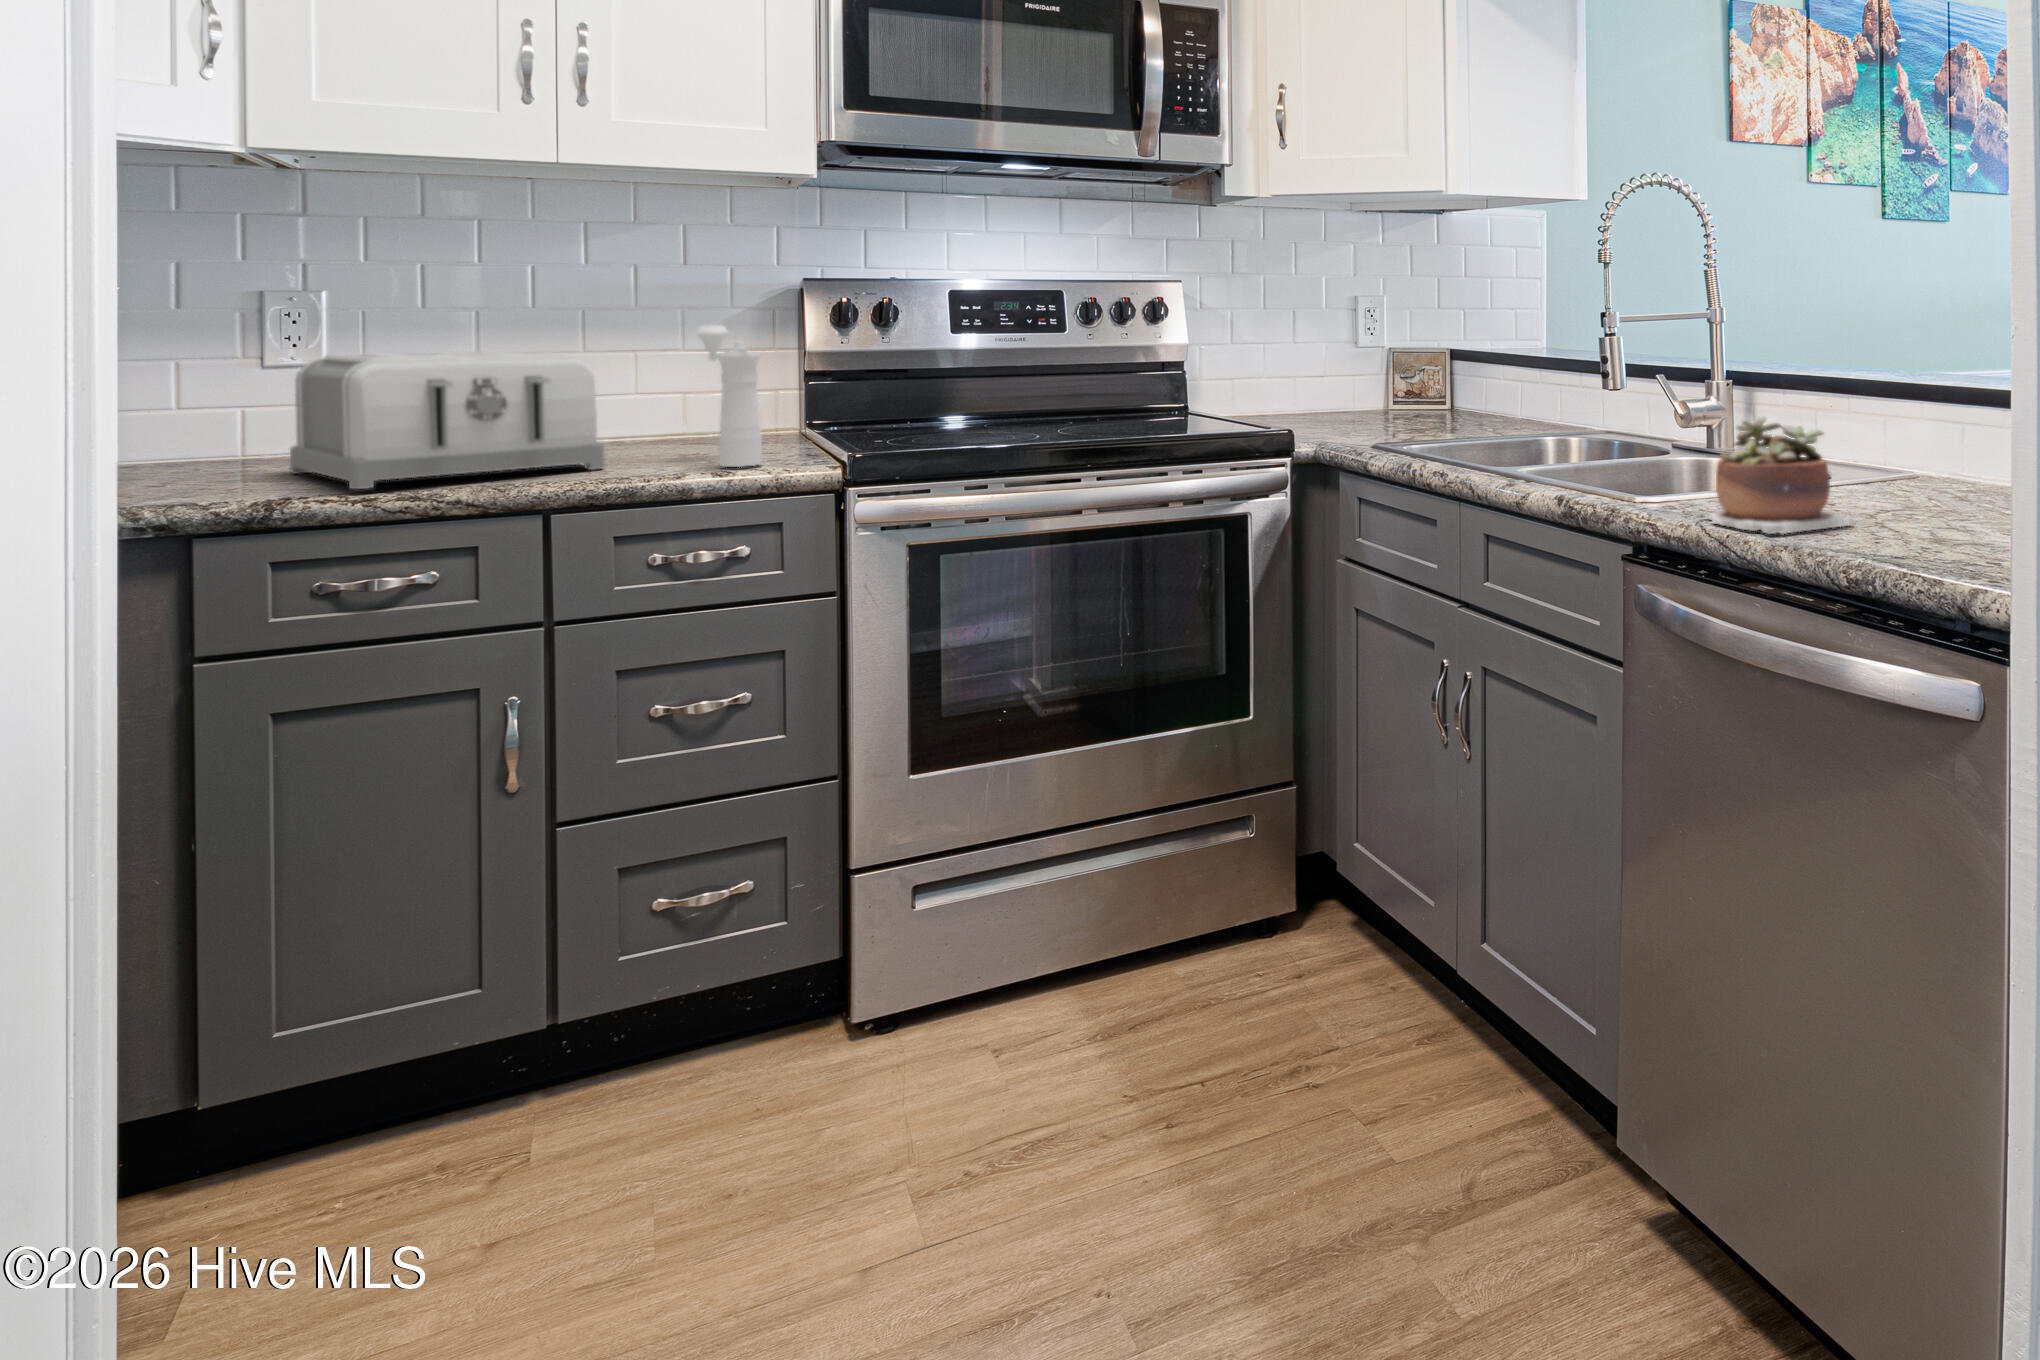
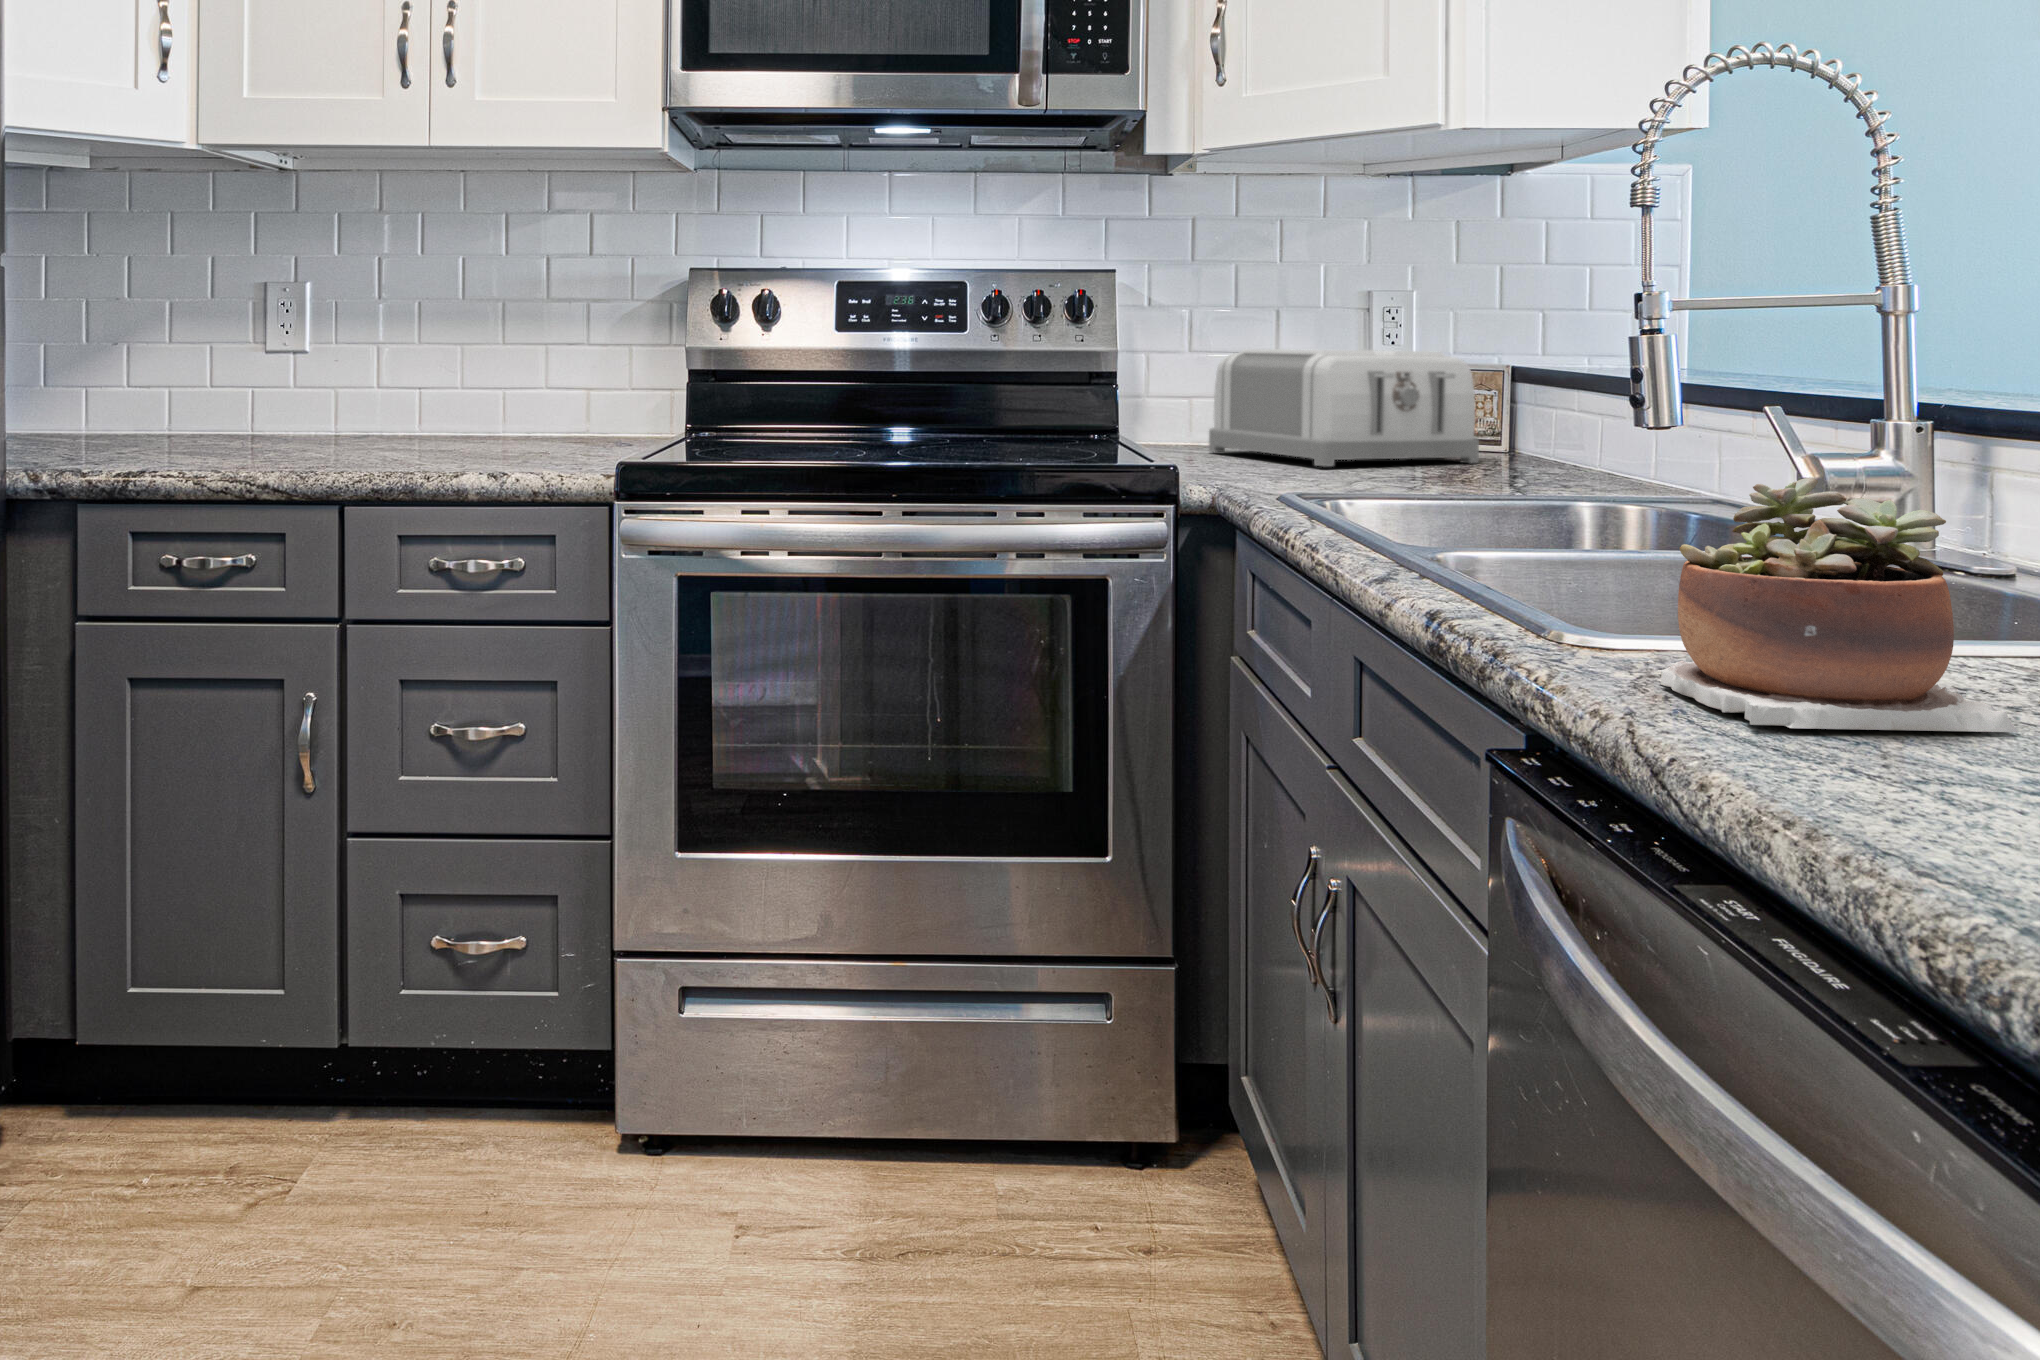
pepper mill: present [697,325,762,467] -> none [508,314,553,469]
toaster: present [290,351,605,489] -> present [1209,349,1479,466]

